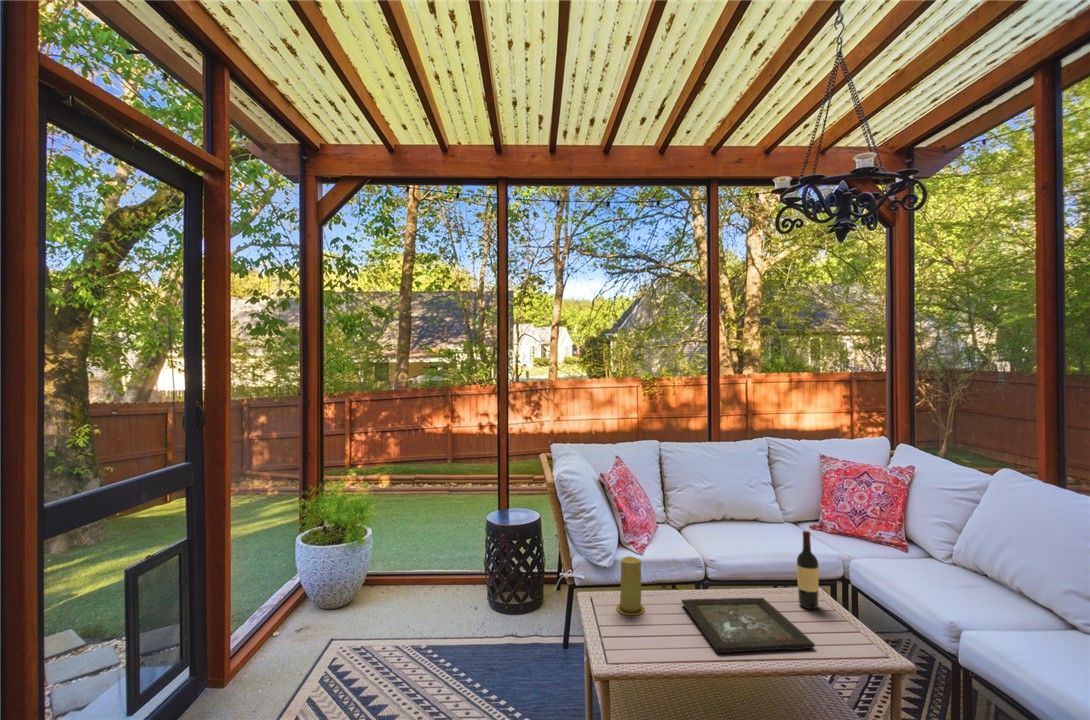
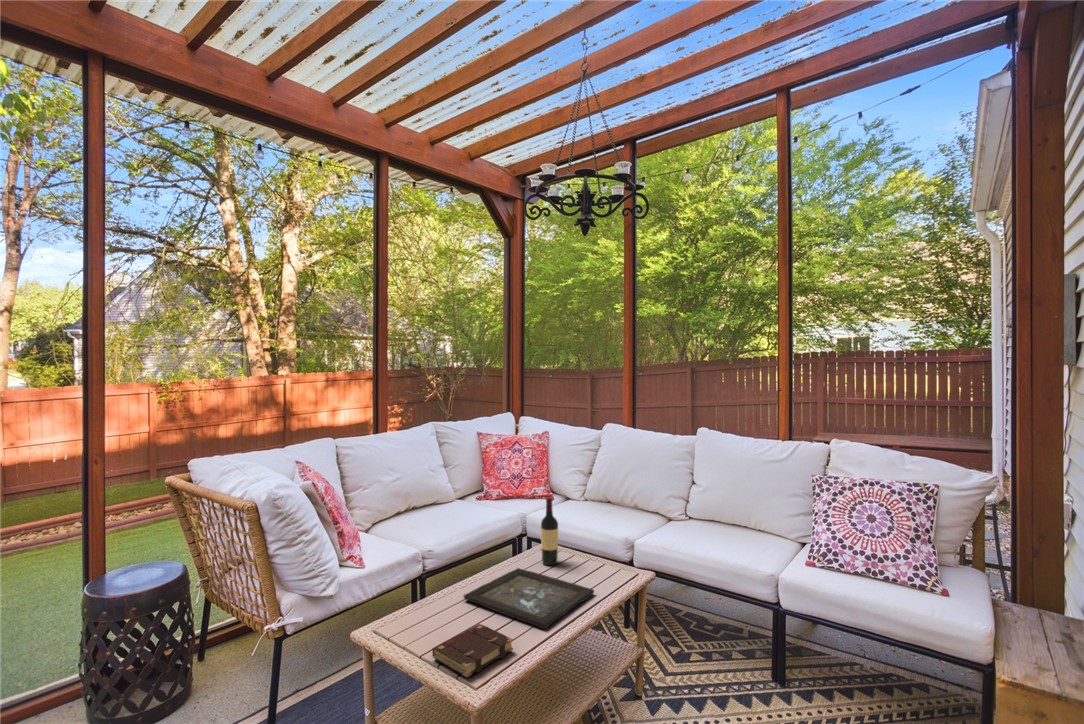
candle: present [616,556,645,615] -> none [407,566,440,633]
book: none [606,622,669,655] -> present [432,624,513,677]

